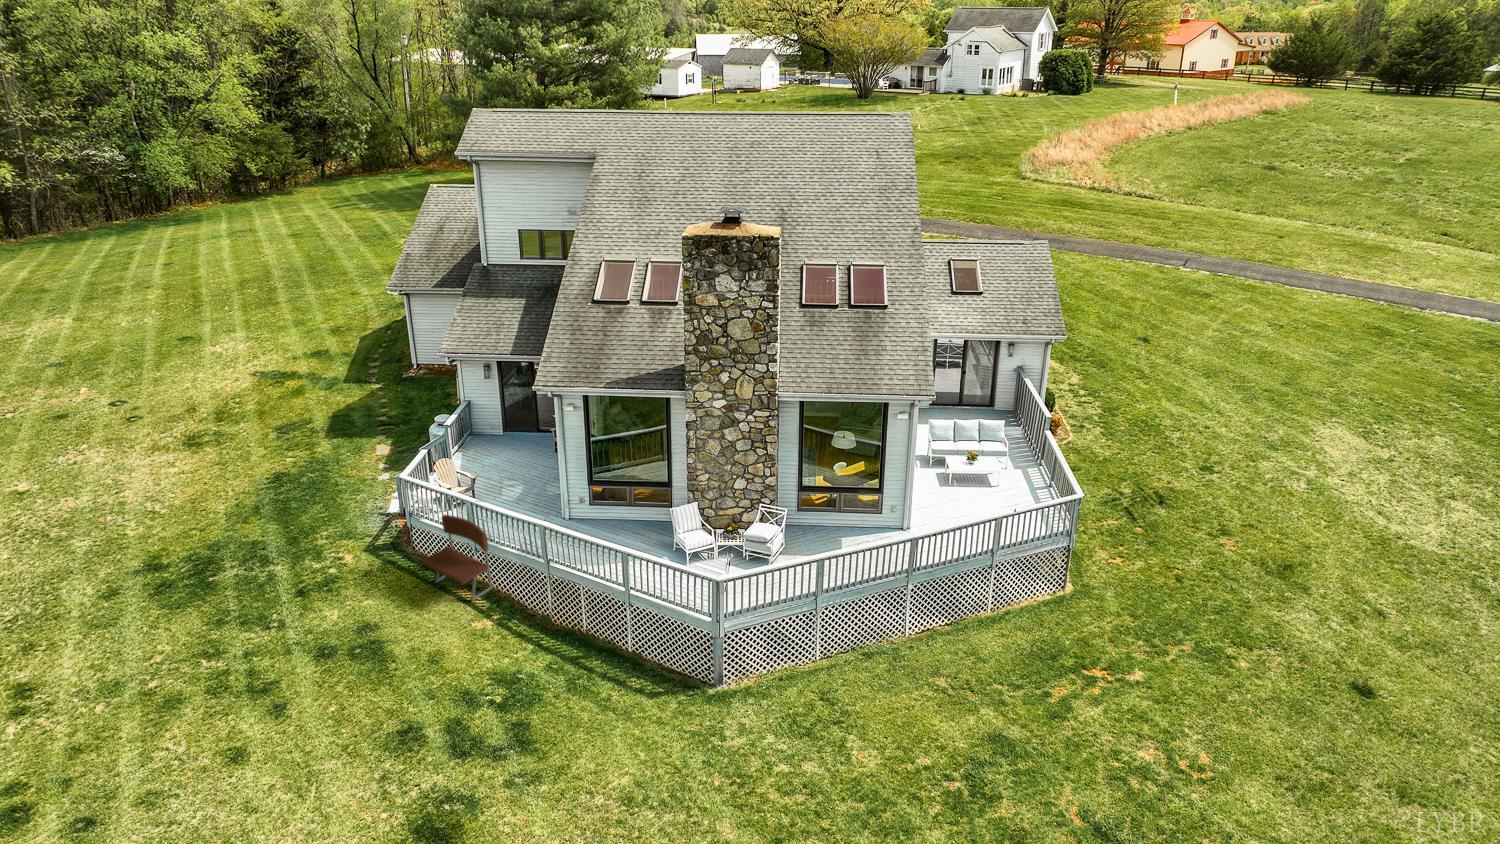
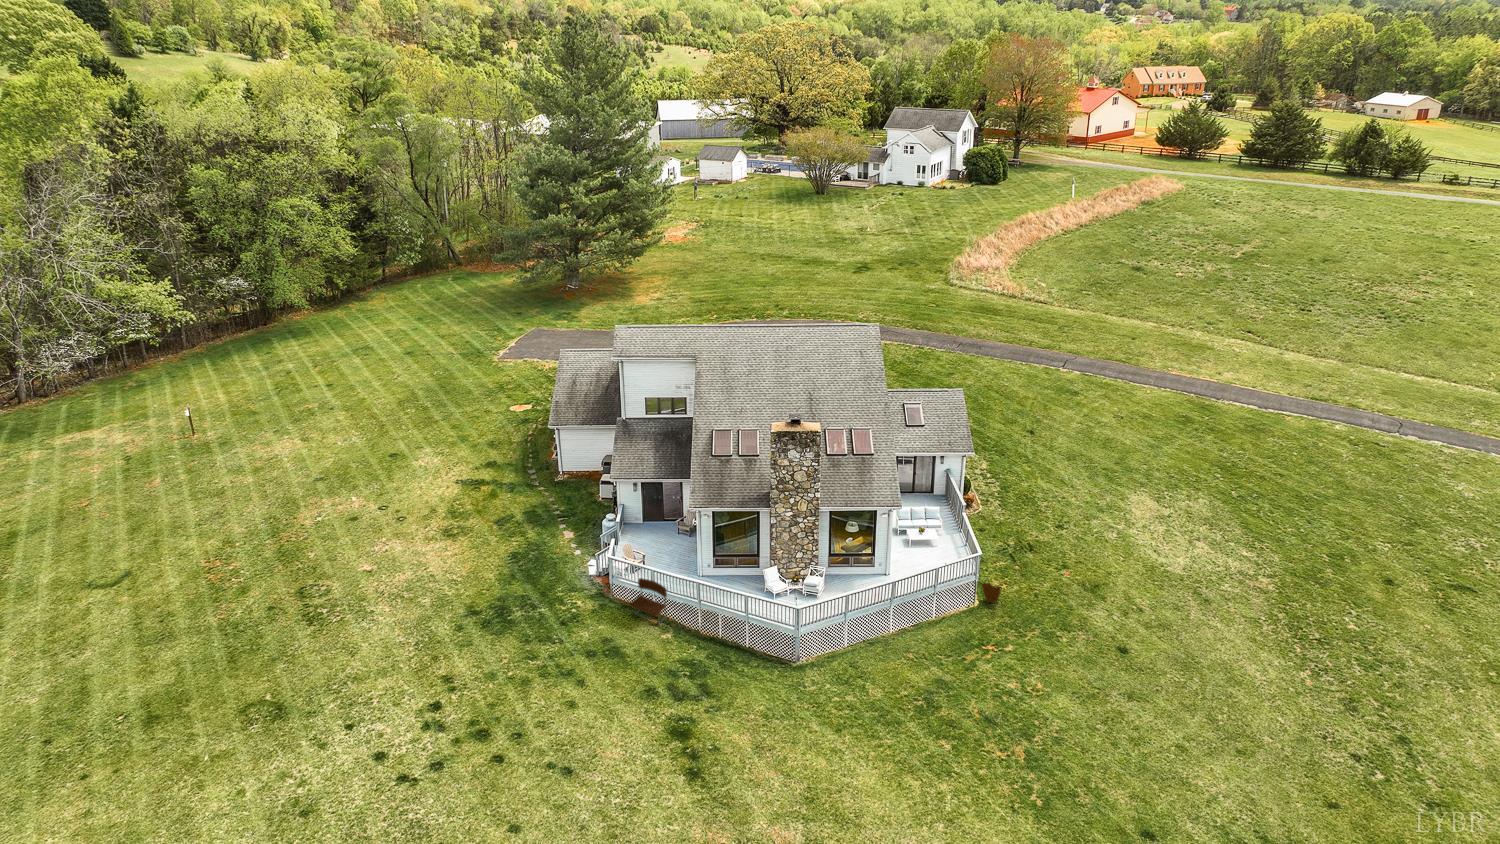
lounge chair: none [1073,552,1120,600] -> present [982,583,1002,604]

